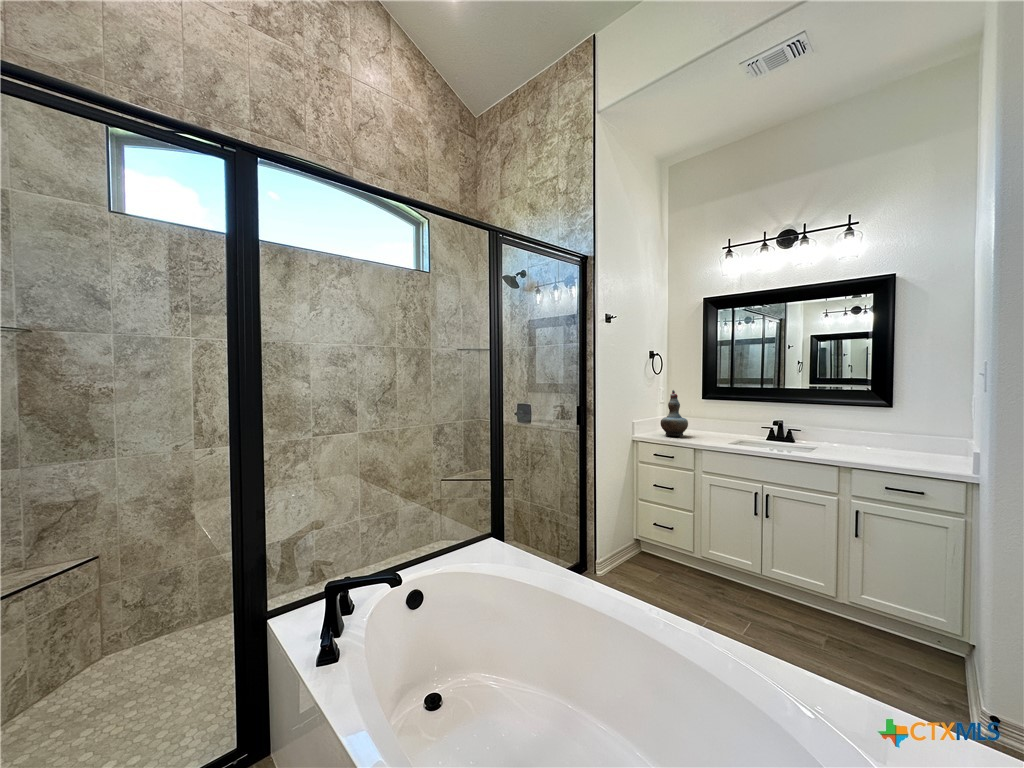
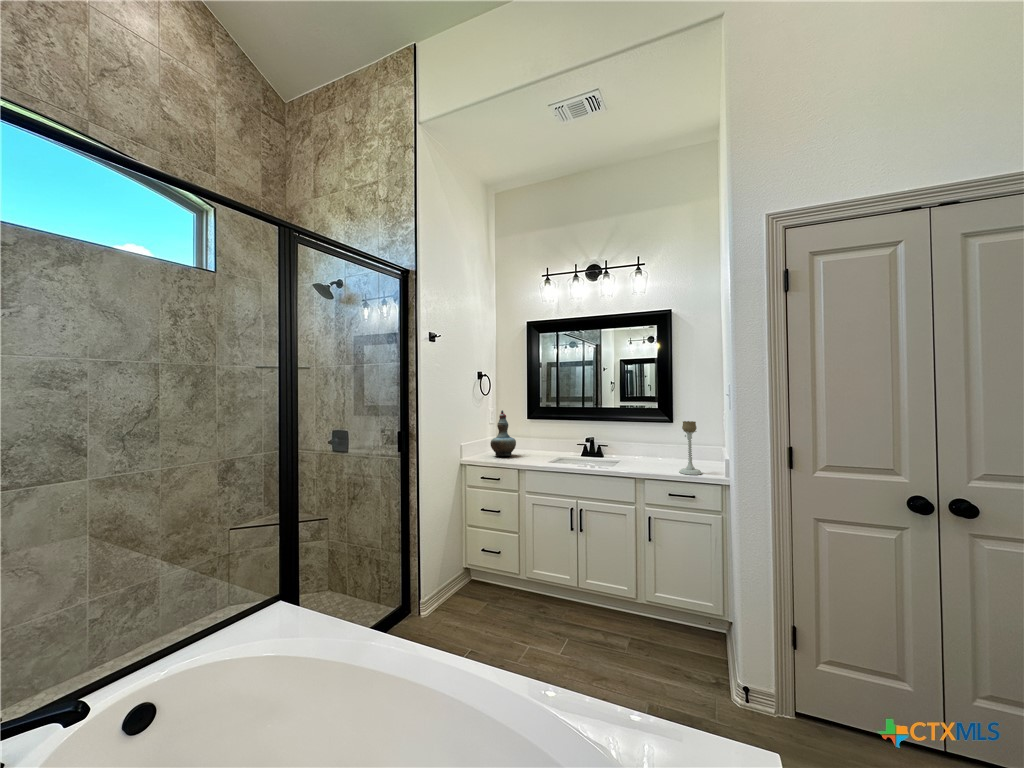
candle holder: none [900,406,935,469] -> present [679,421,702,475]

